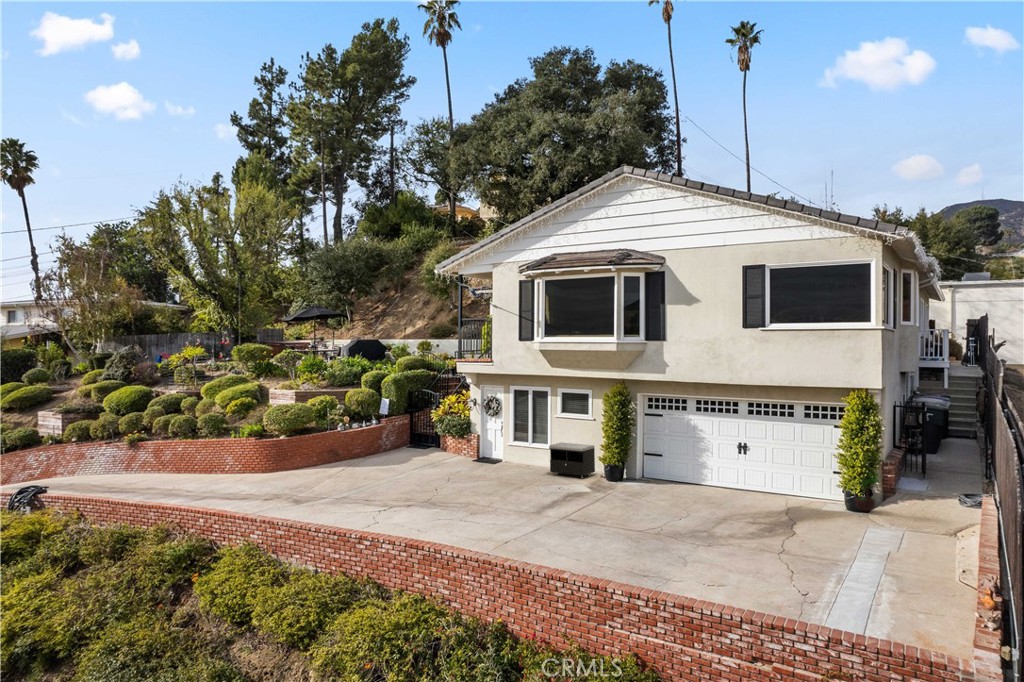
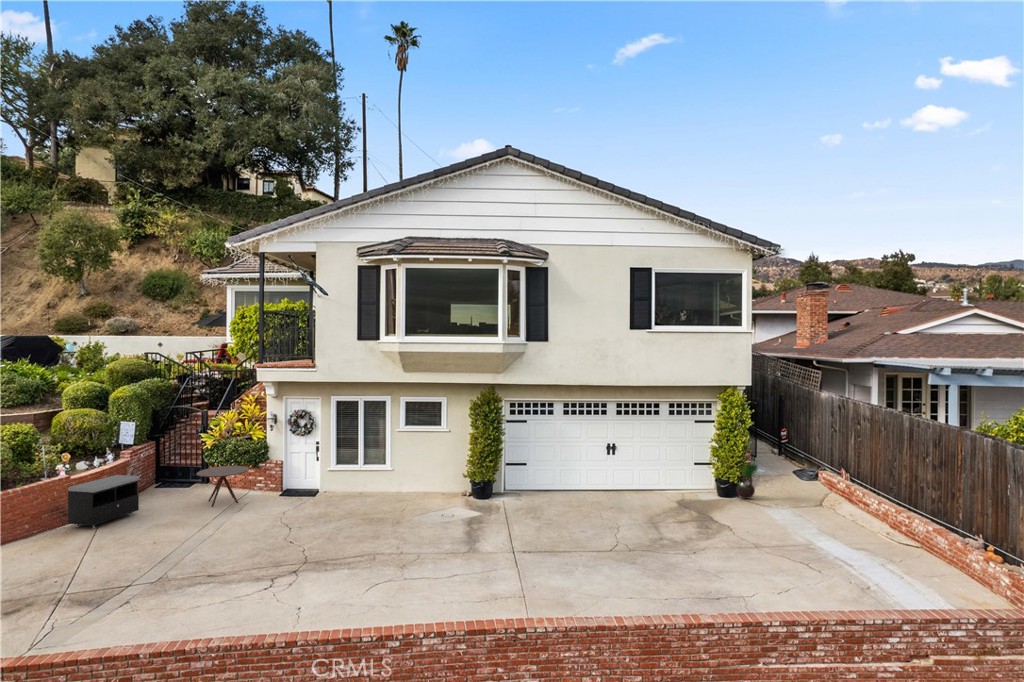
round table: none [420,436,455,464] -> present [197,466,248,507]
storage bench: present [549,442,595,478] -> present [68,475,140,528]

